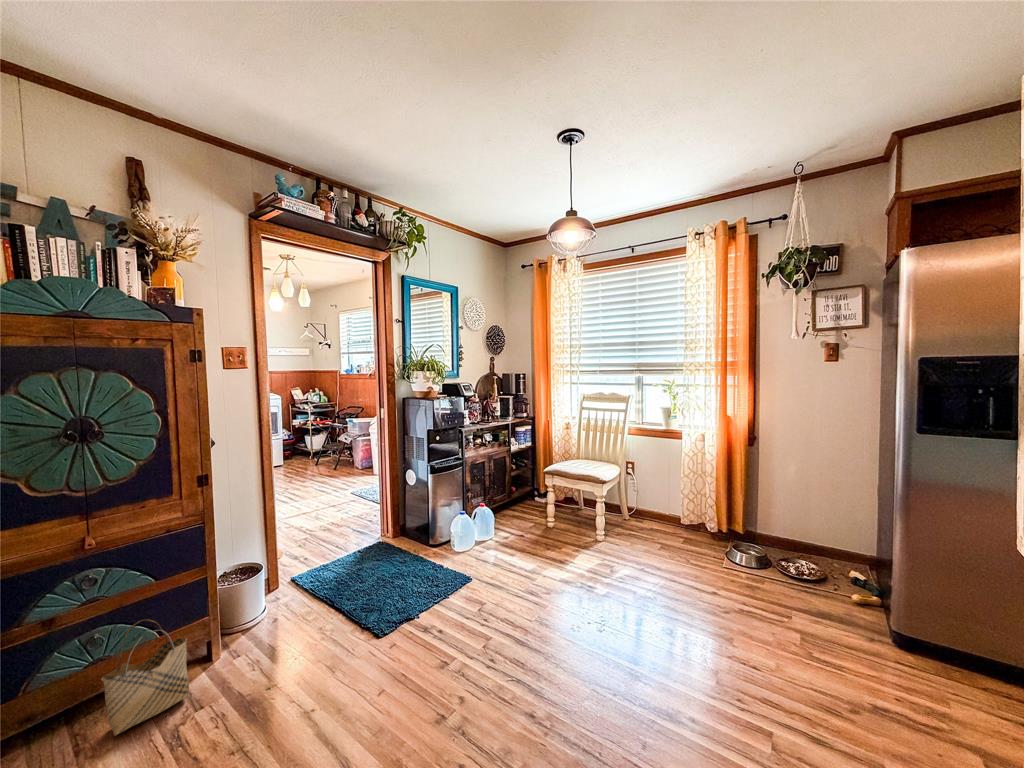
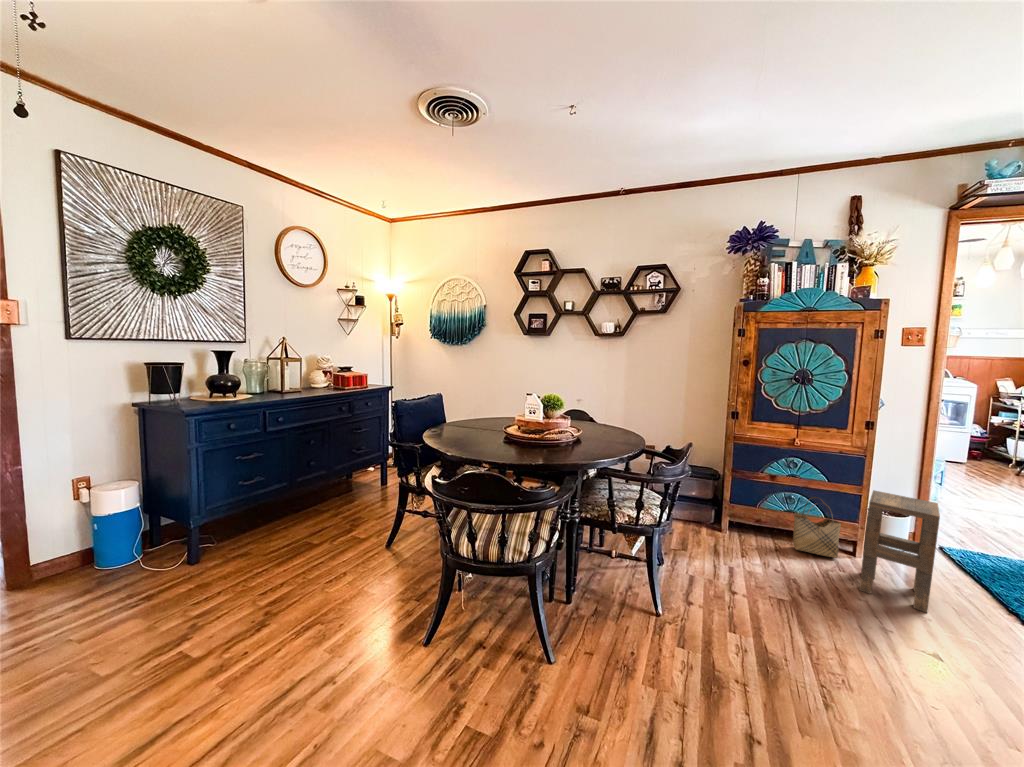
side table: none [224,558,310,742] -> present [859,490,940,613]

